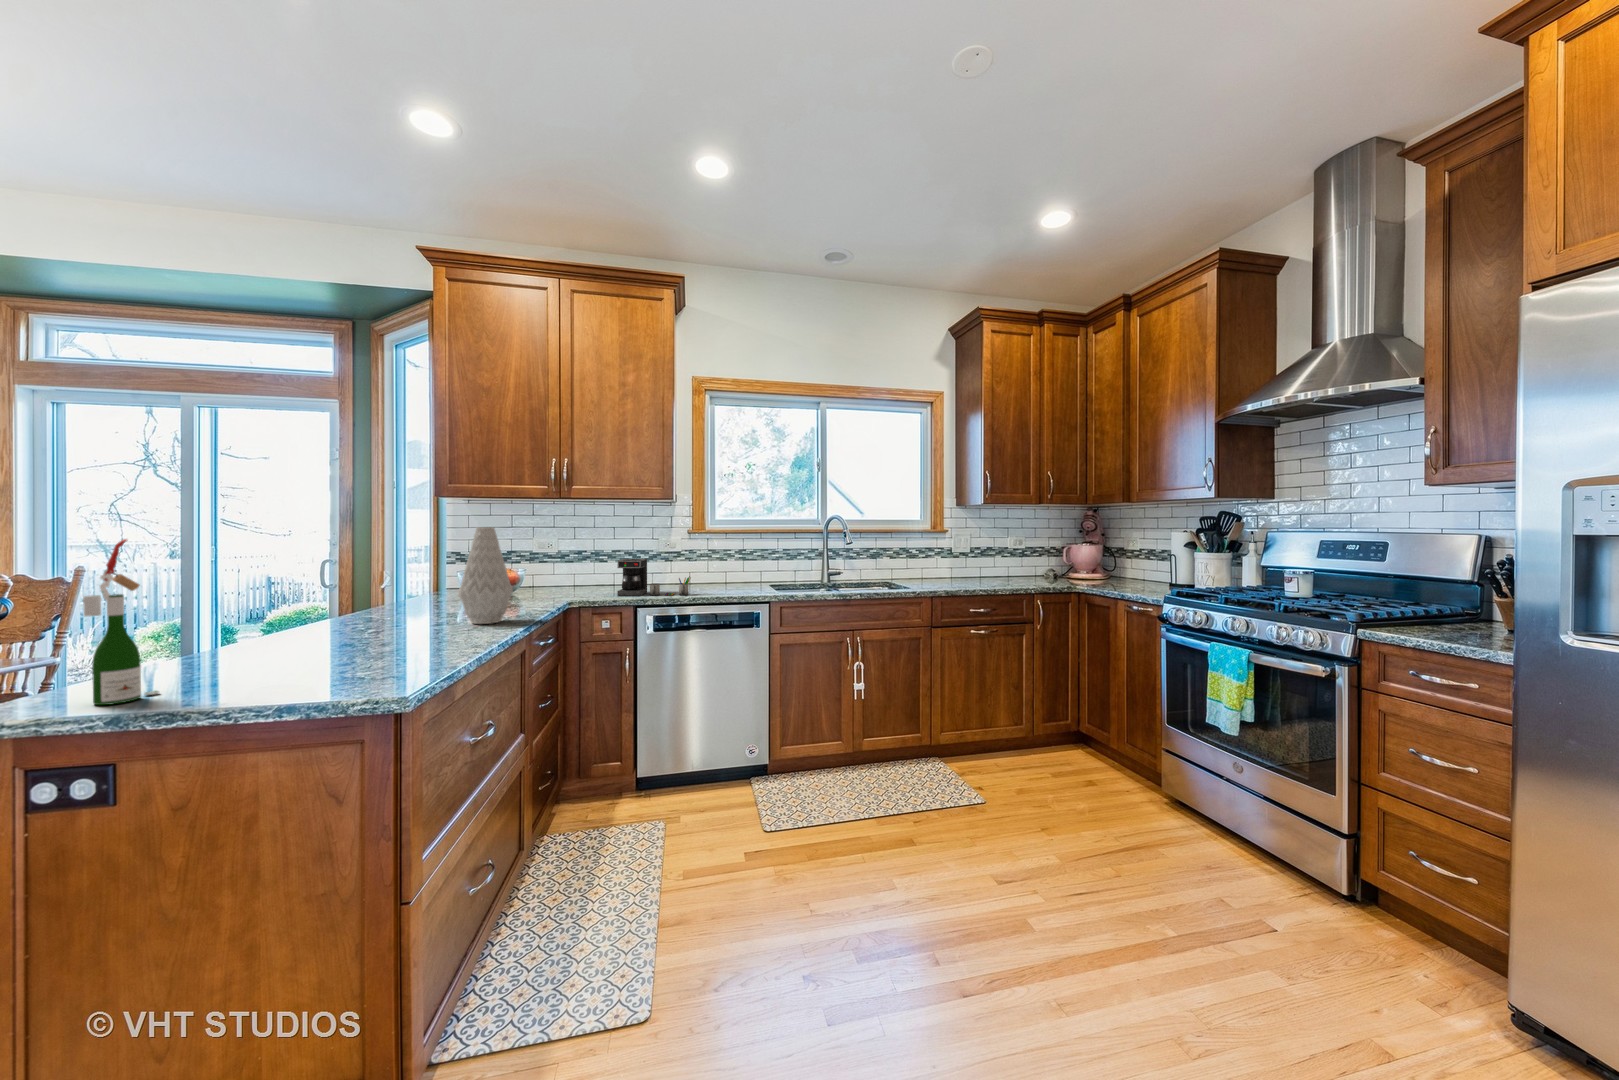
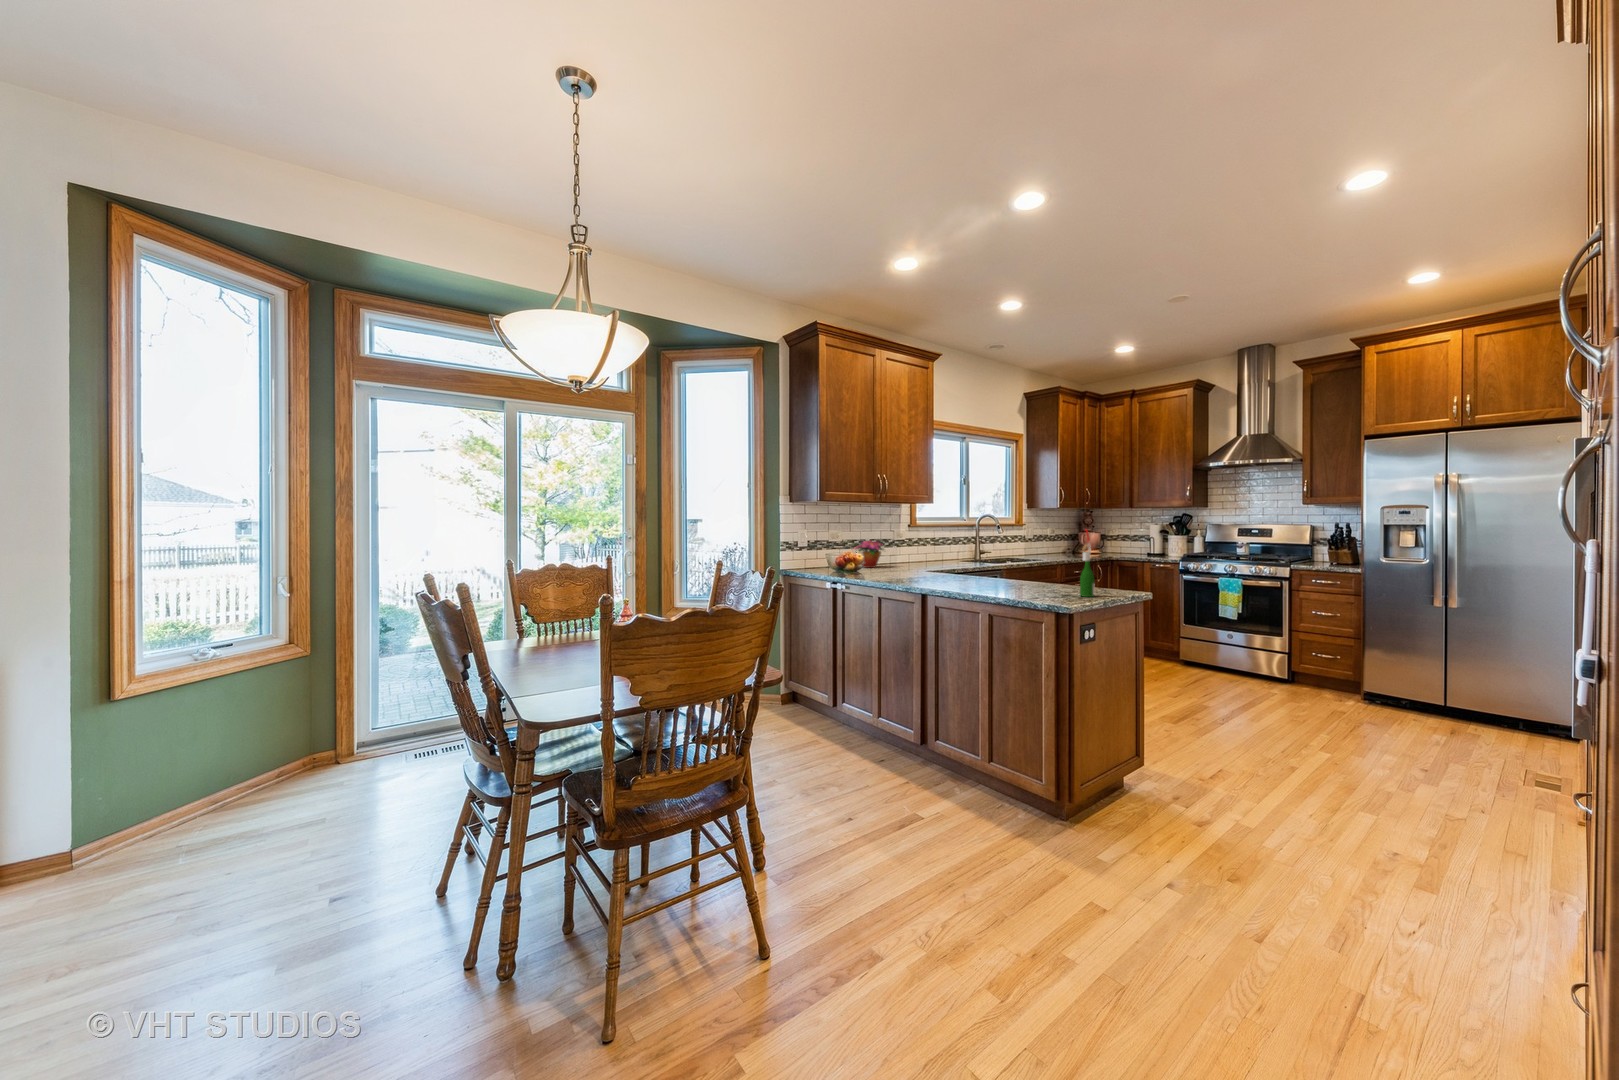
vase: present [458,527,513,624] -> none [964,523,993,578]
flower arrangement: none [538,551,600,592] -> present [855,541,884,568]
coffee maker: present [617,559,691,596] -> none [910,544,957,568]

